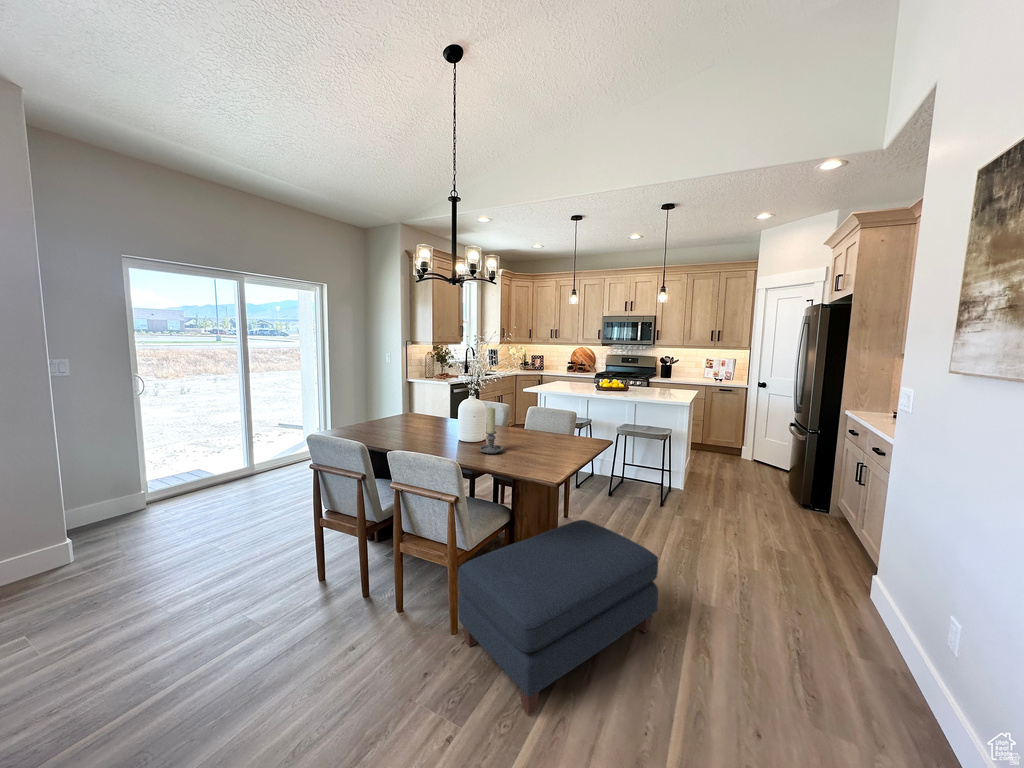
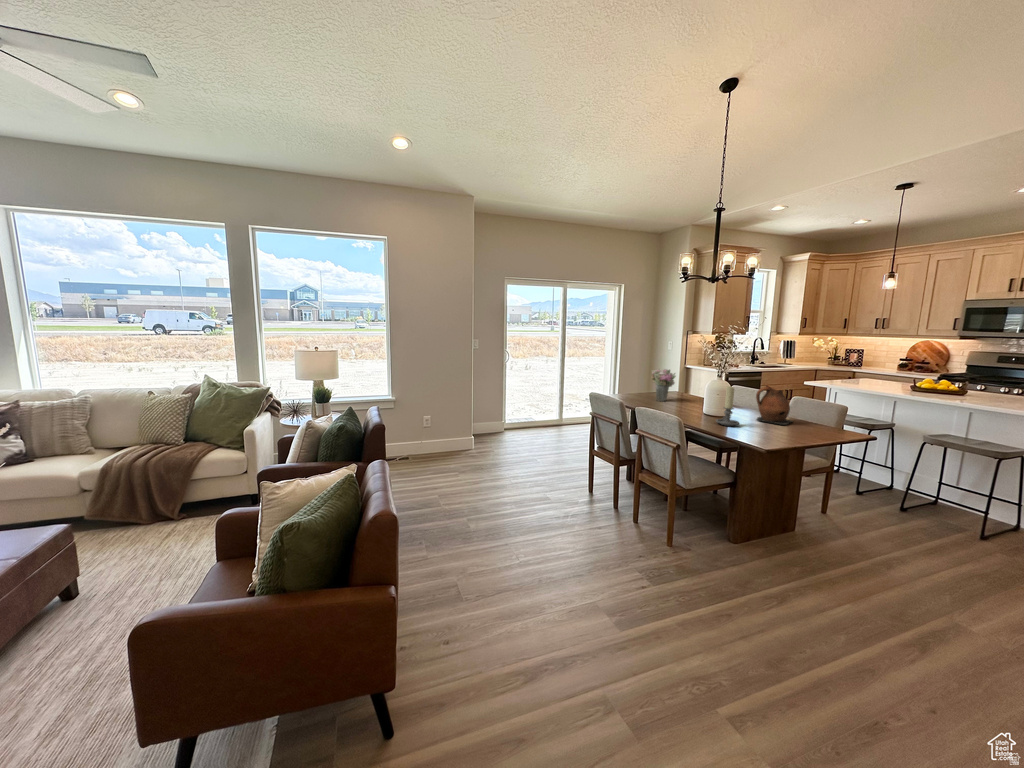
flower bouquet: none [386,389,418,430] -> present [651,369,676,401]
ceramic pitcher: none [509,399,541,442] -> present [756,384,793,425]
ottoman: present [458,520,658,715] -> none [673,495,888,619]

